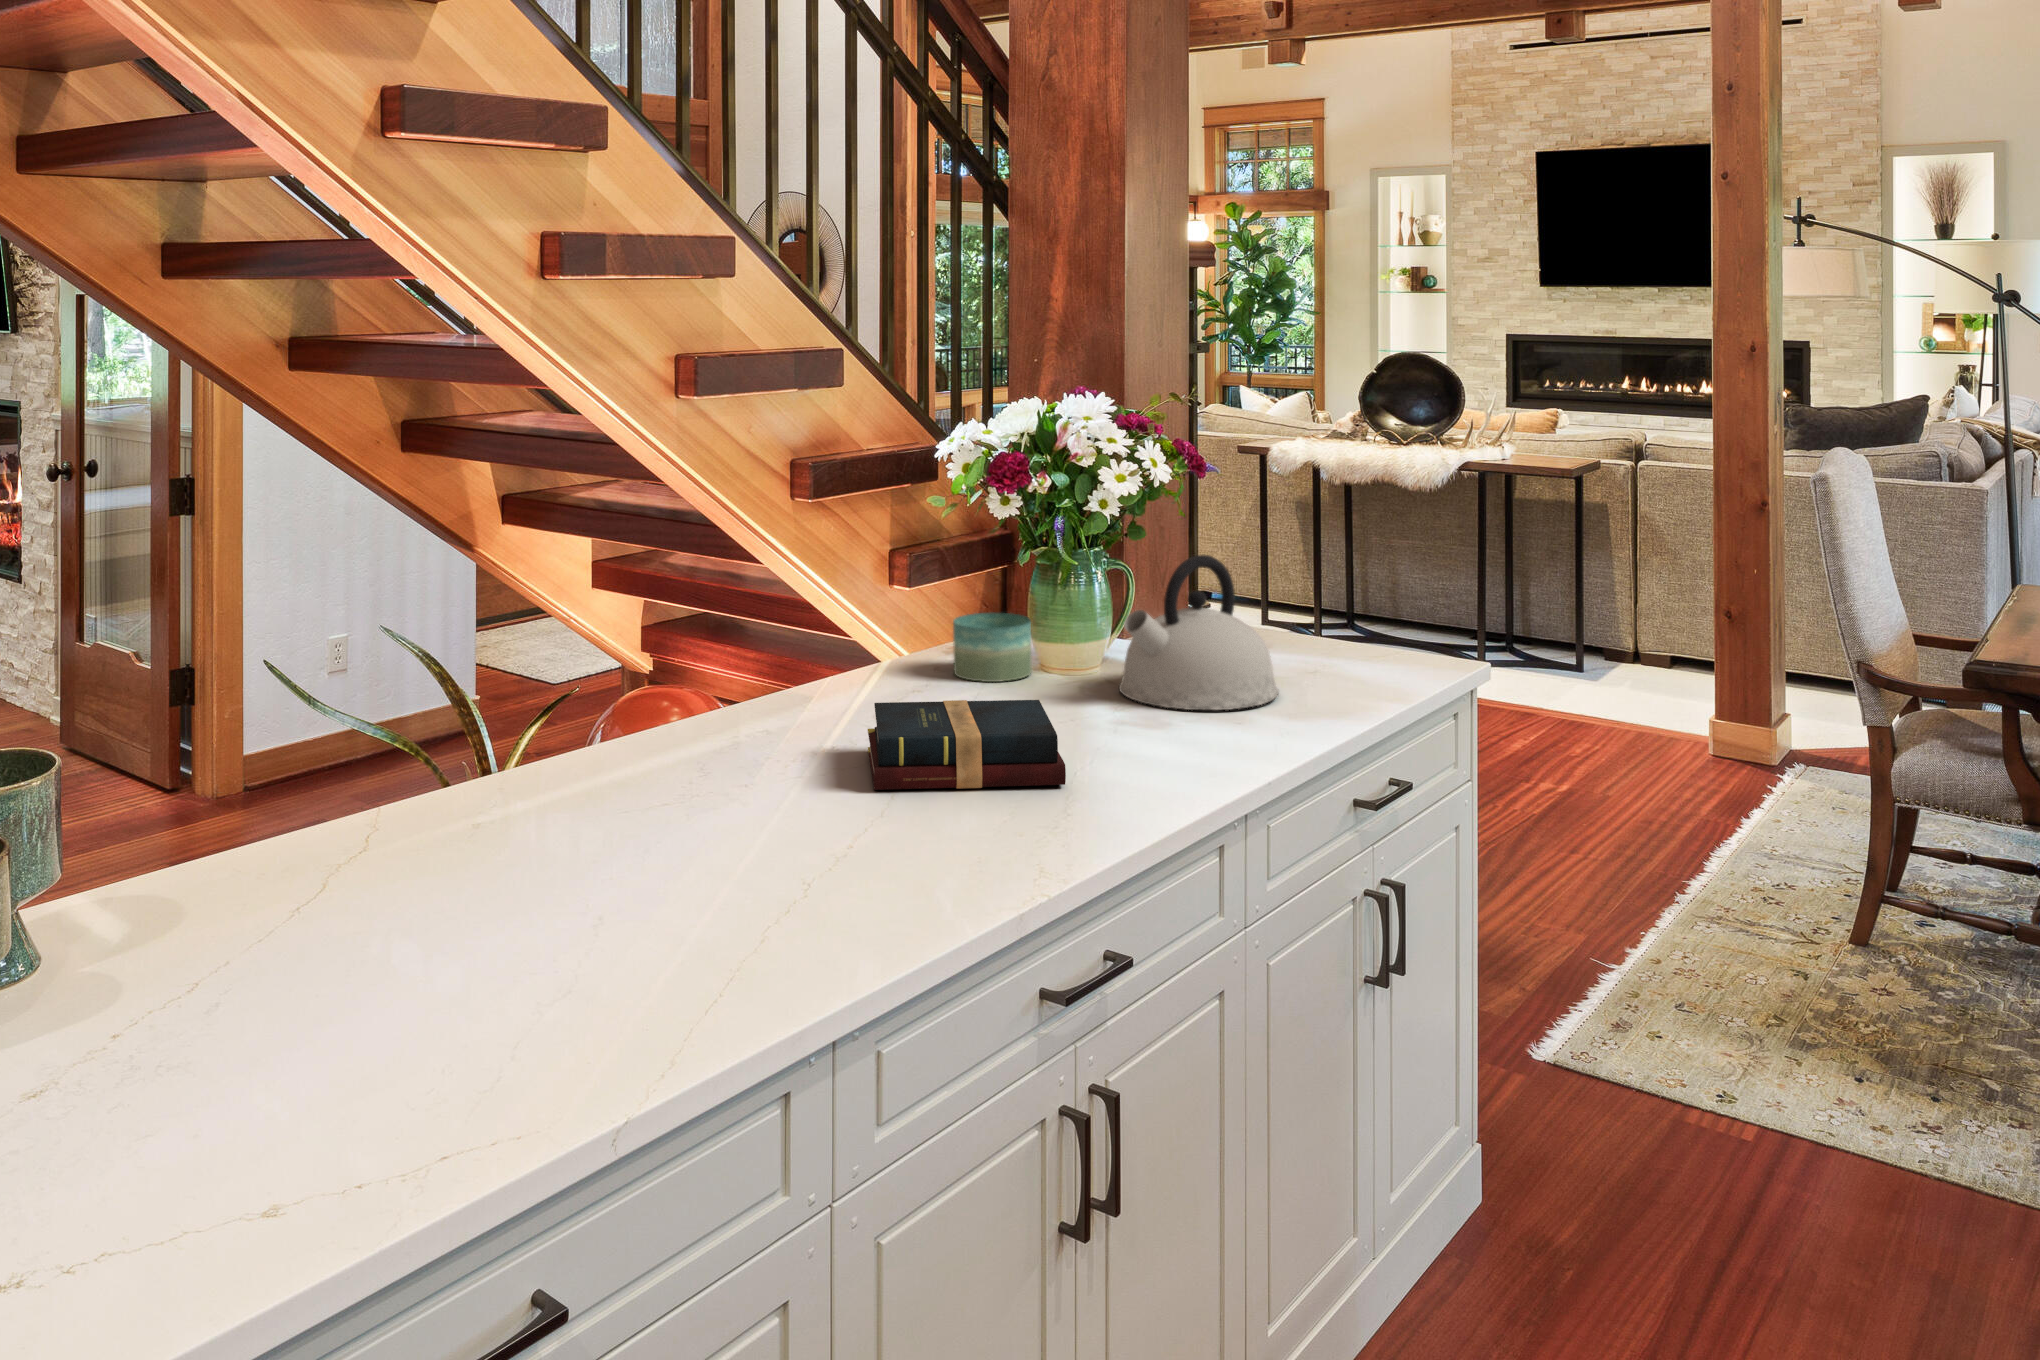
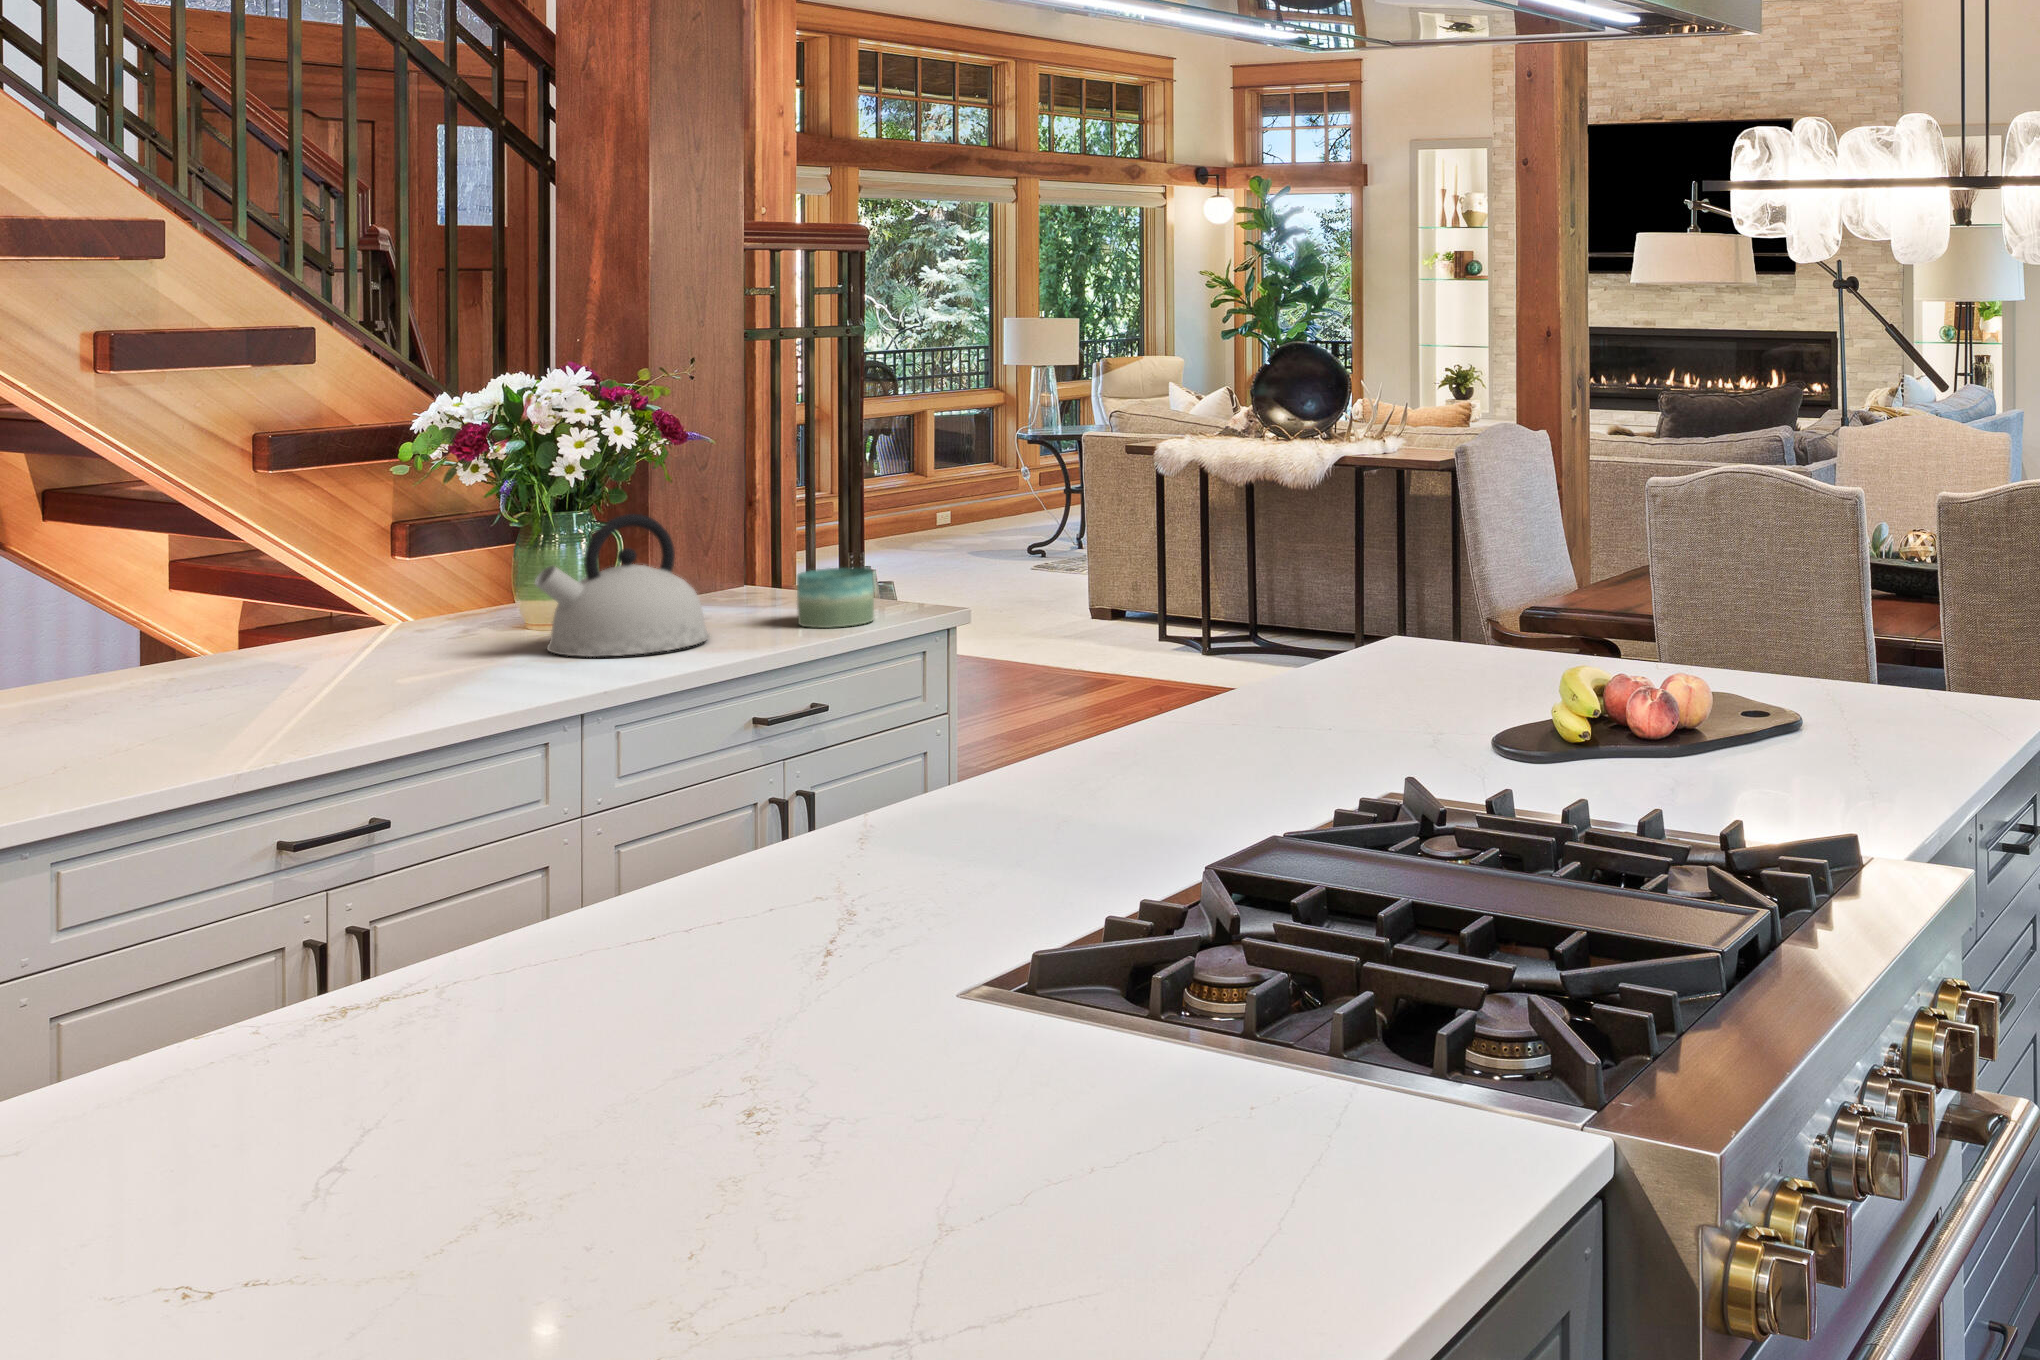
candle: present [953,613,1032,682] -> present [797,568,874,628]
hardback book: present [868,700,1066,790] -> none [150,643,387,722]

